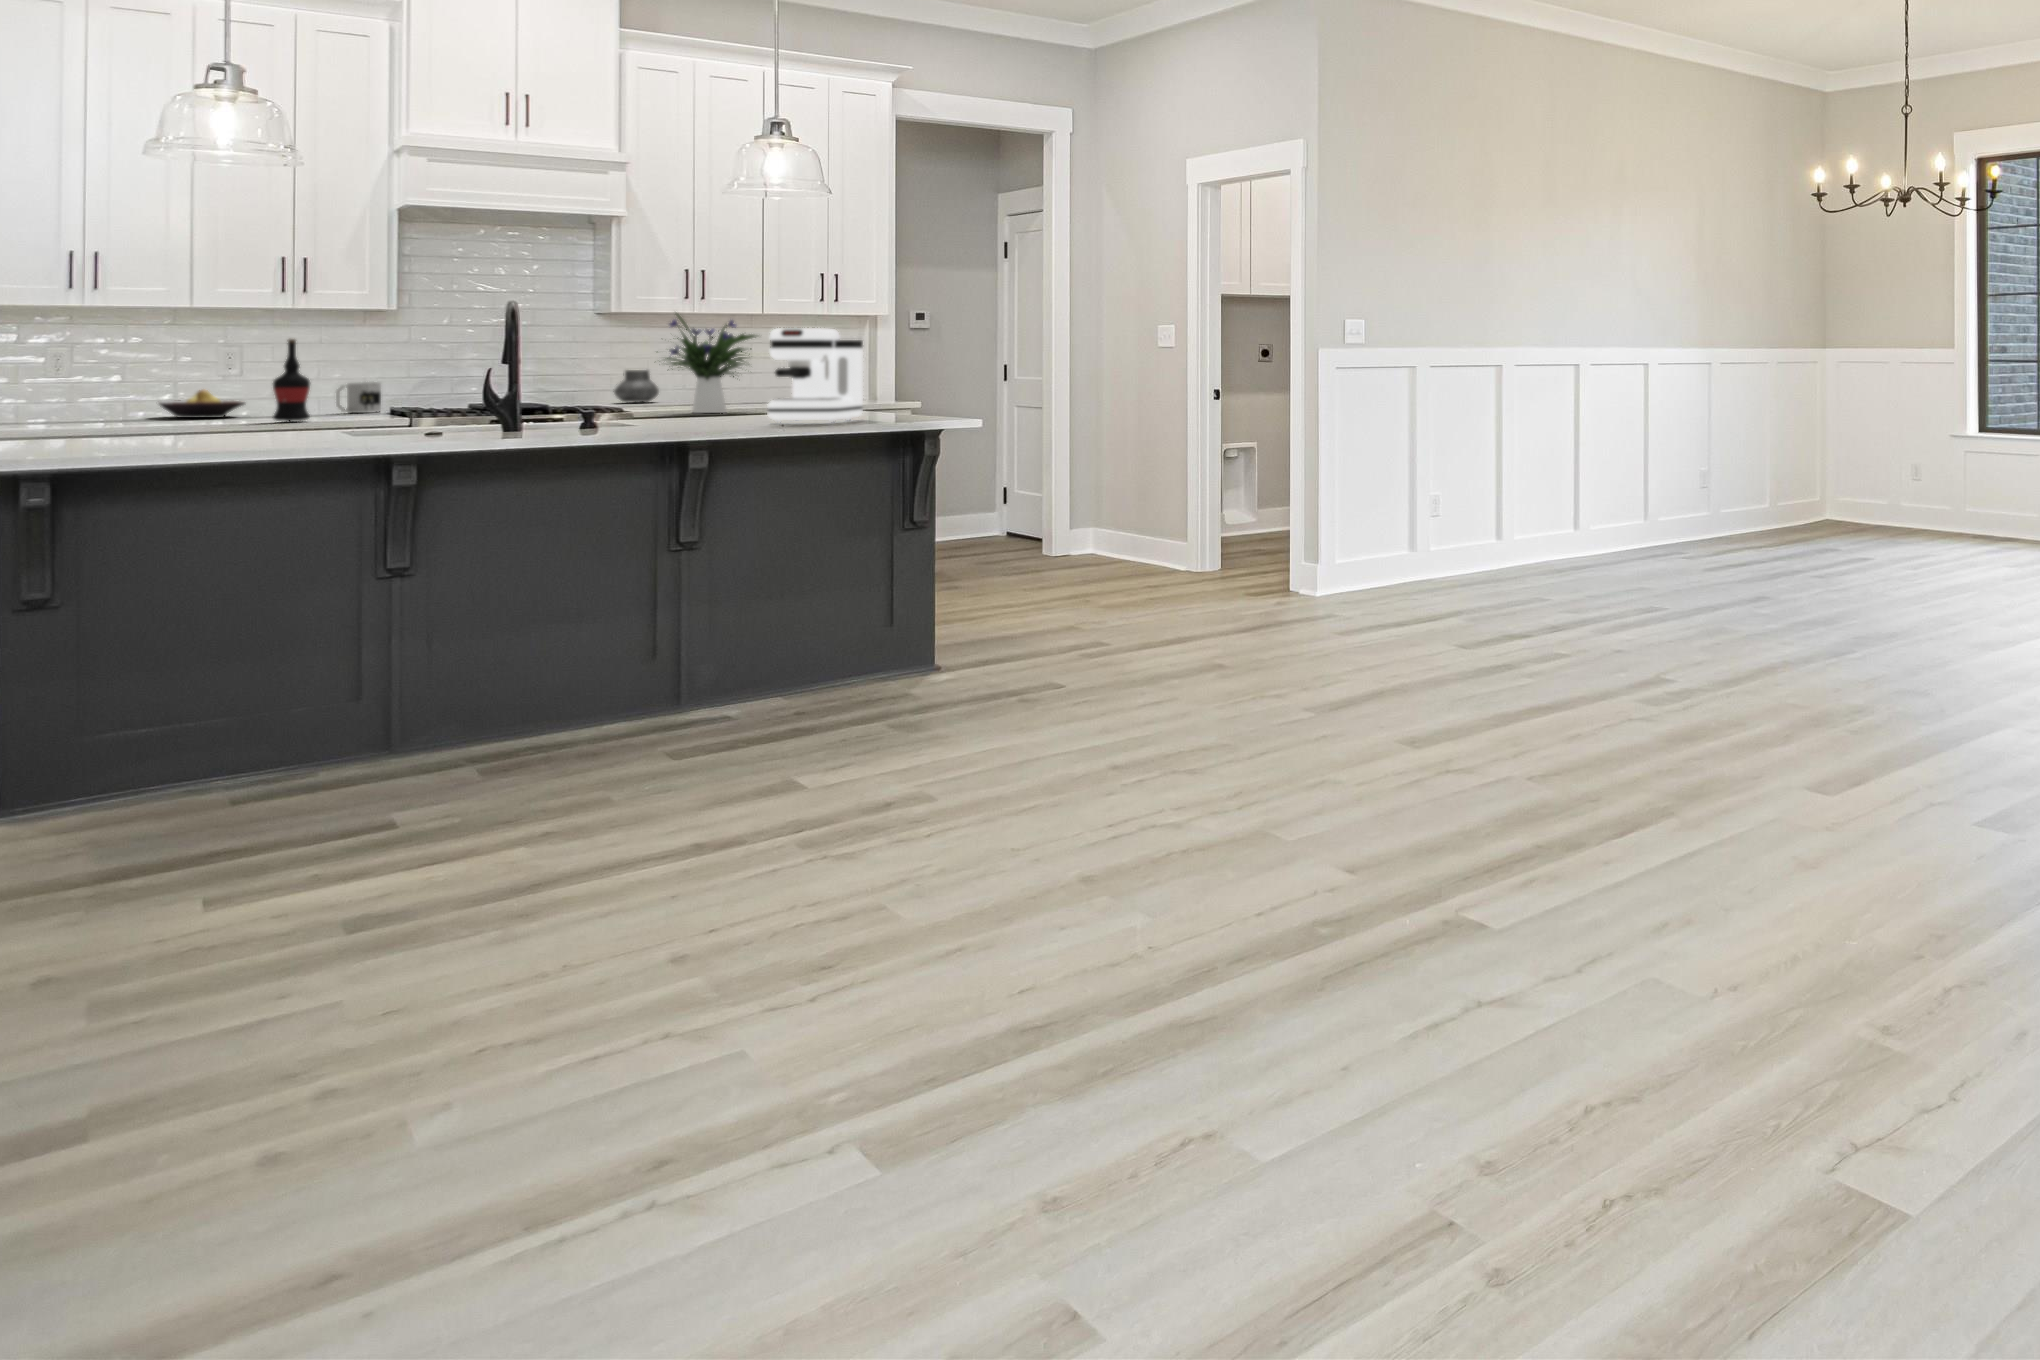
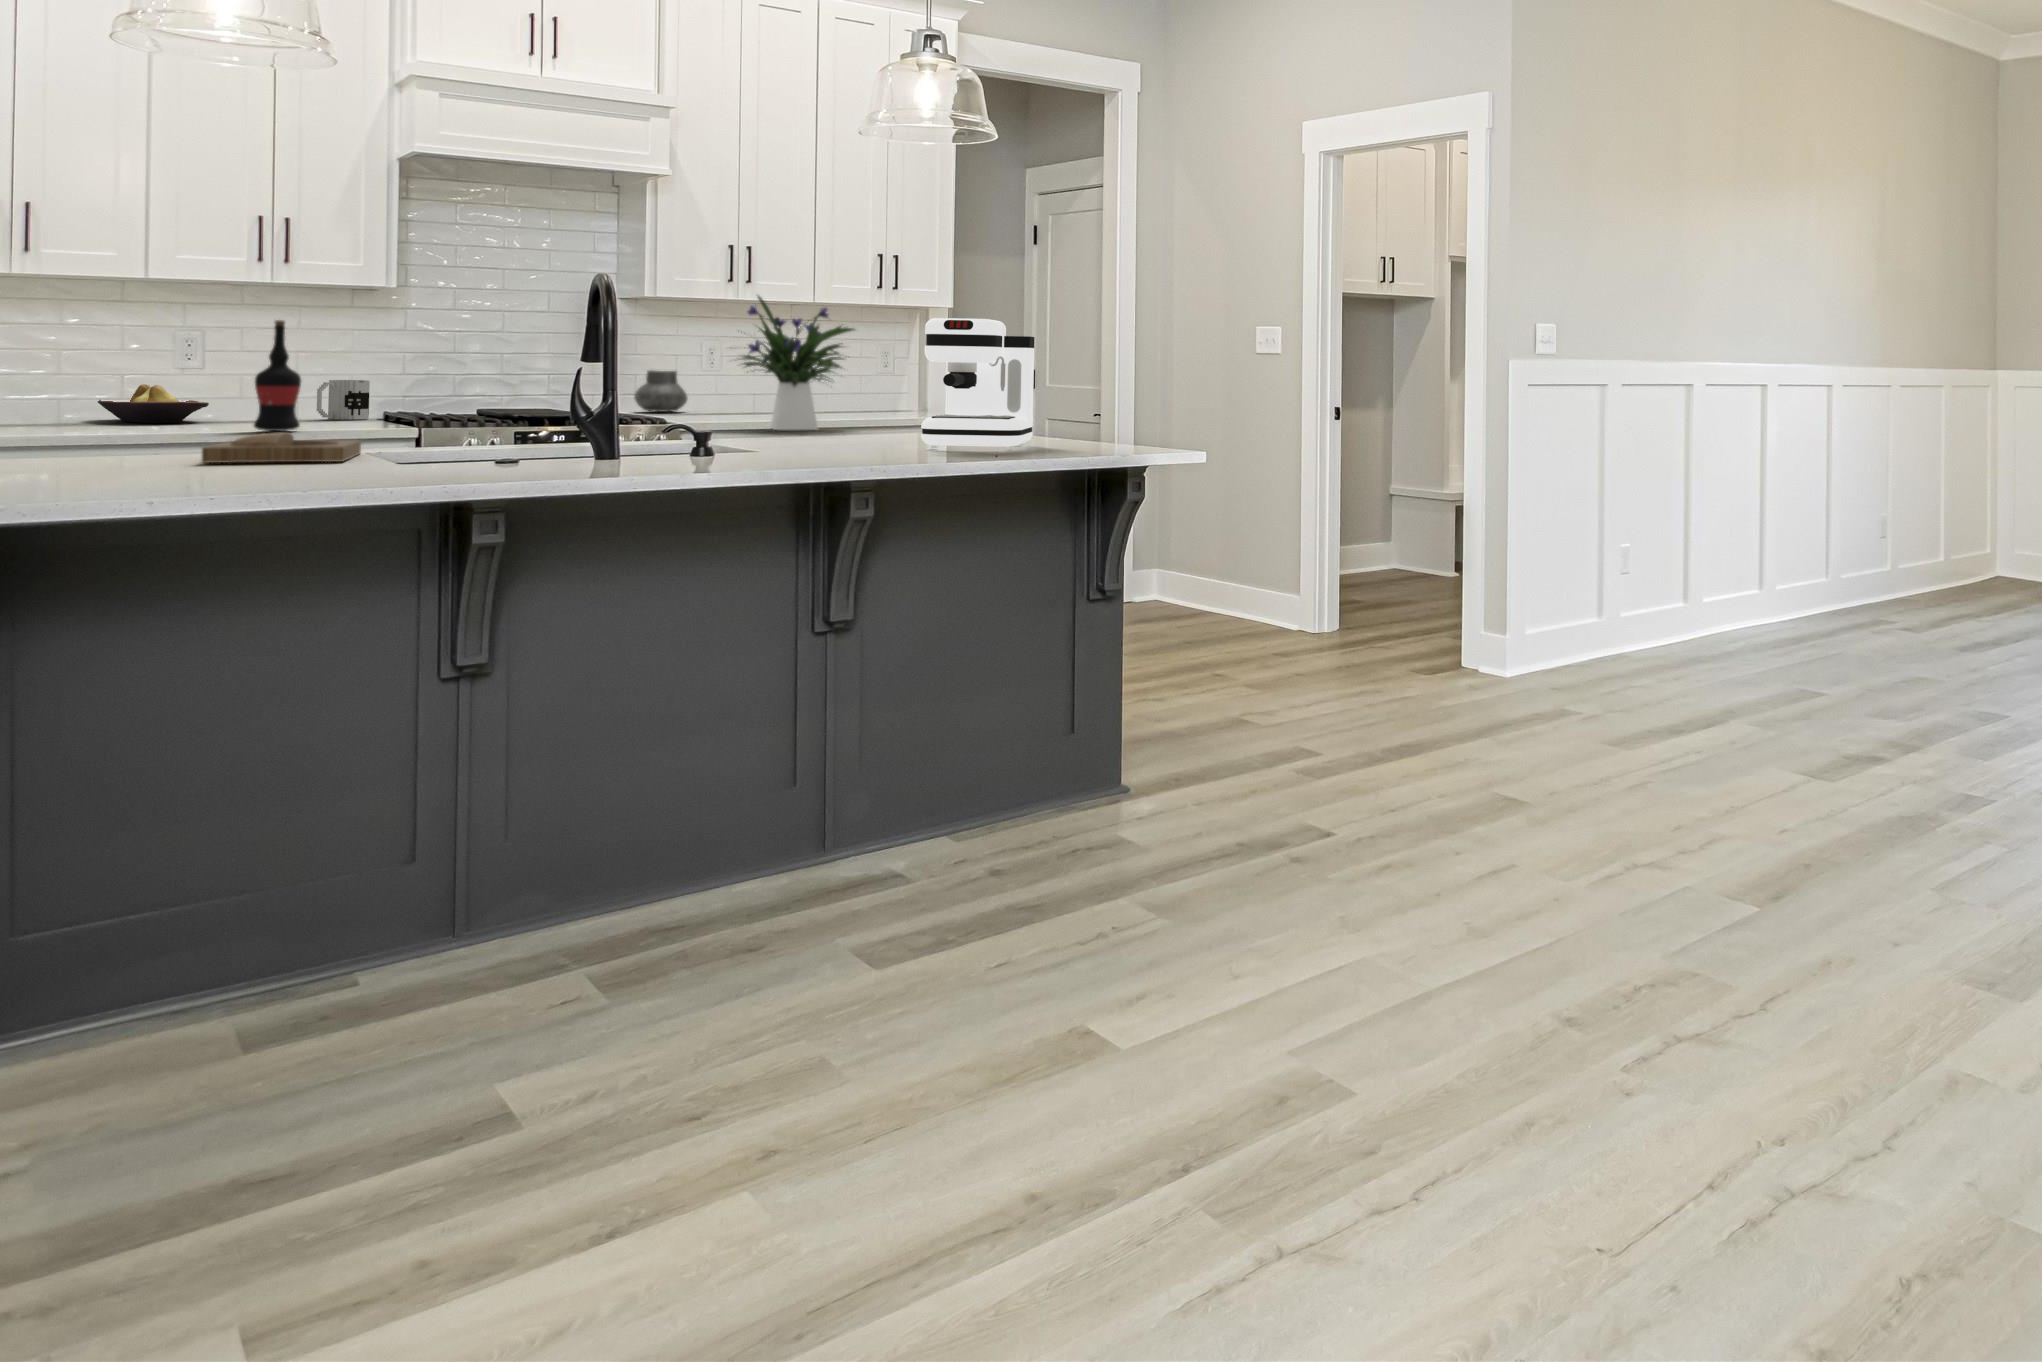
tray: none [204,419,332,441] -> present [202,432,361,463]

